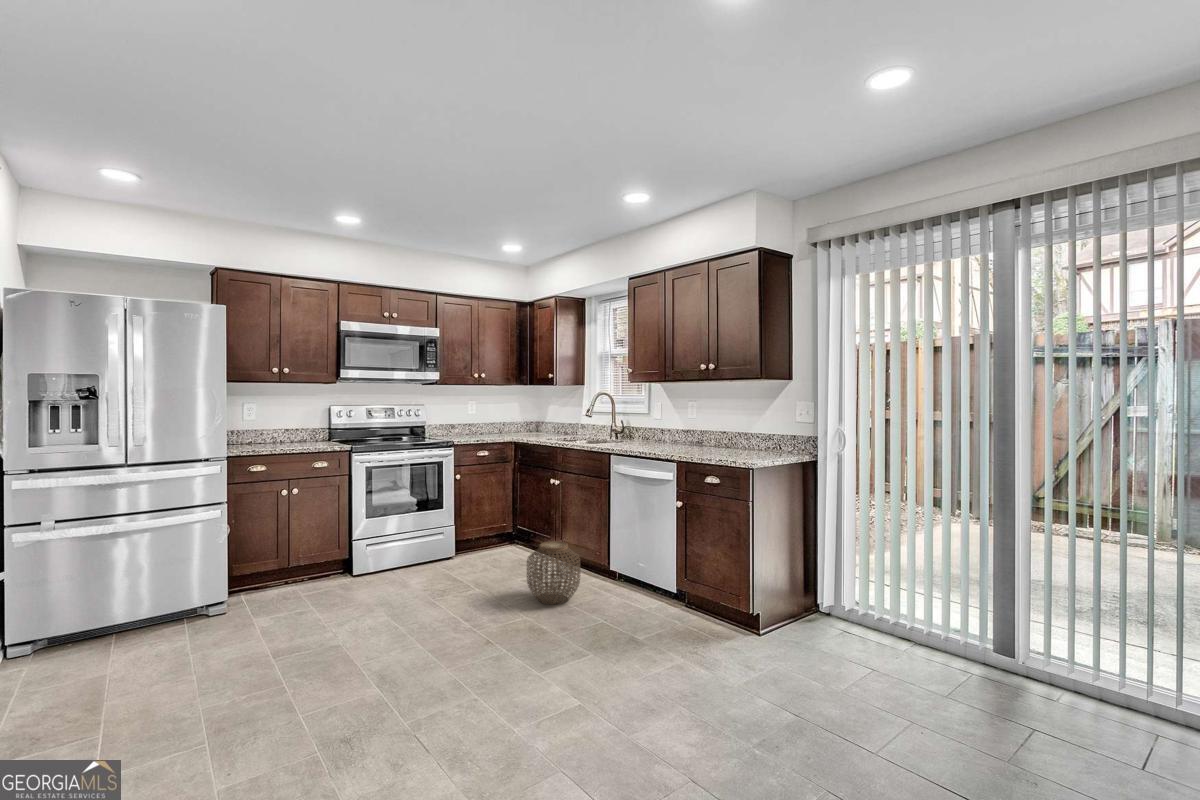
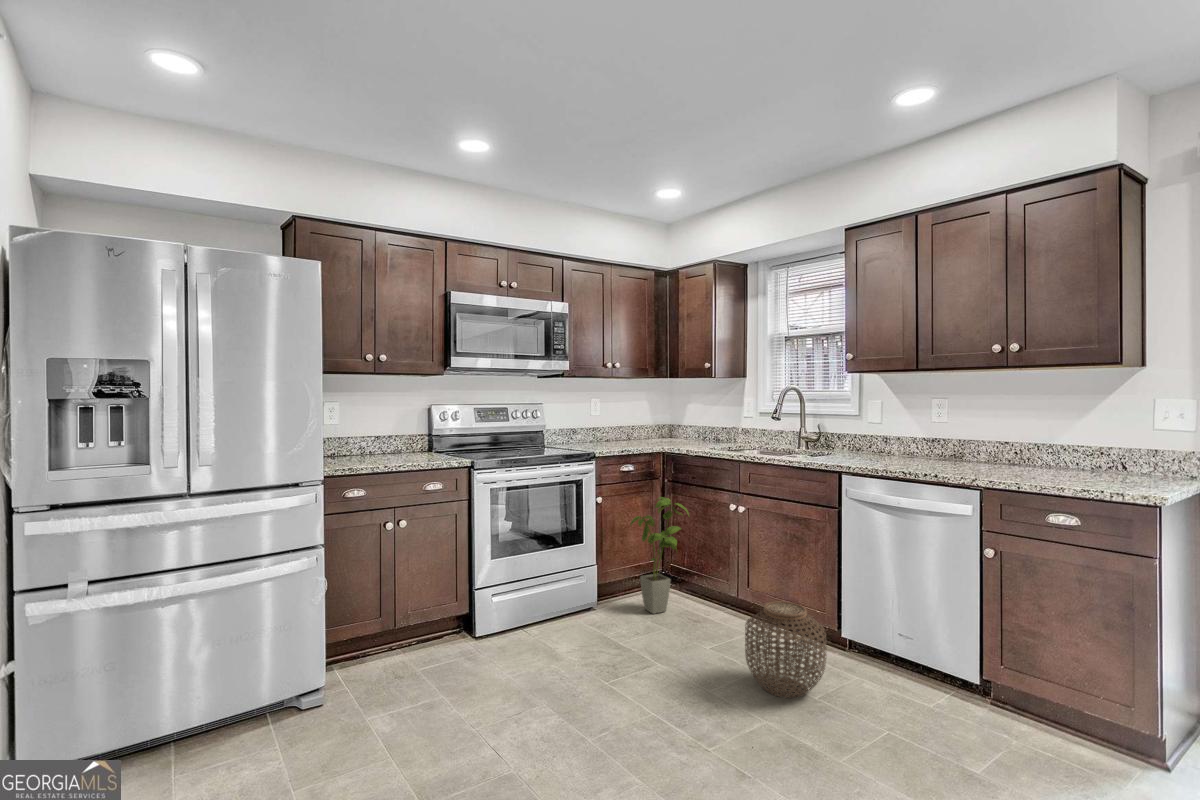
house plant: none [479,474,521,561] -> present [631,497,688,614]

